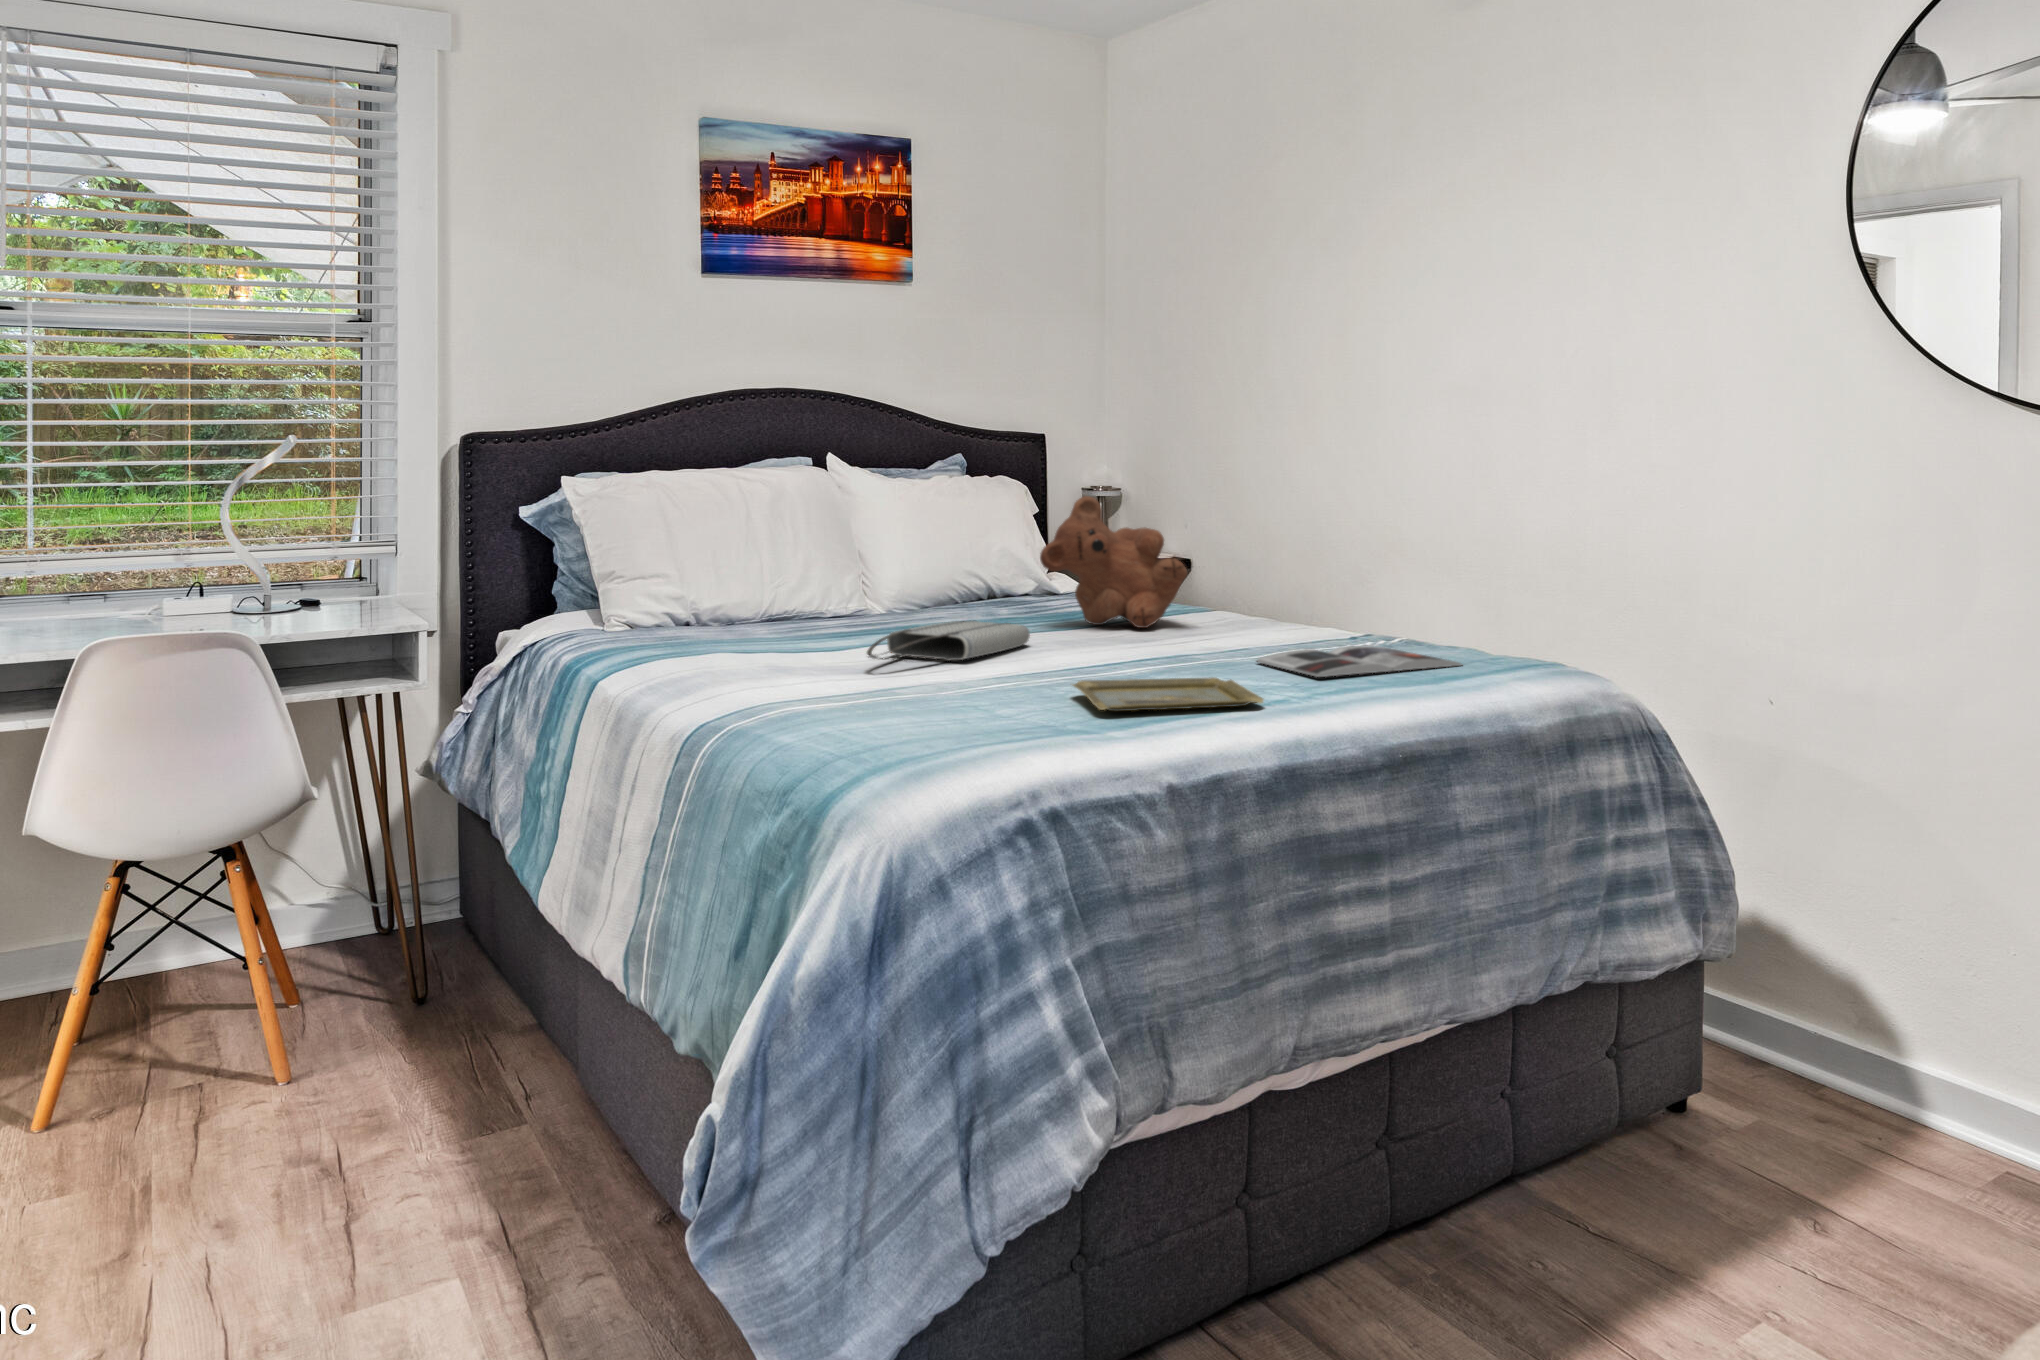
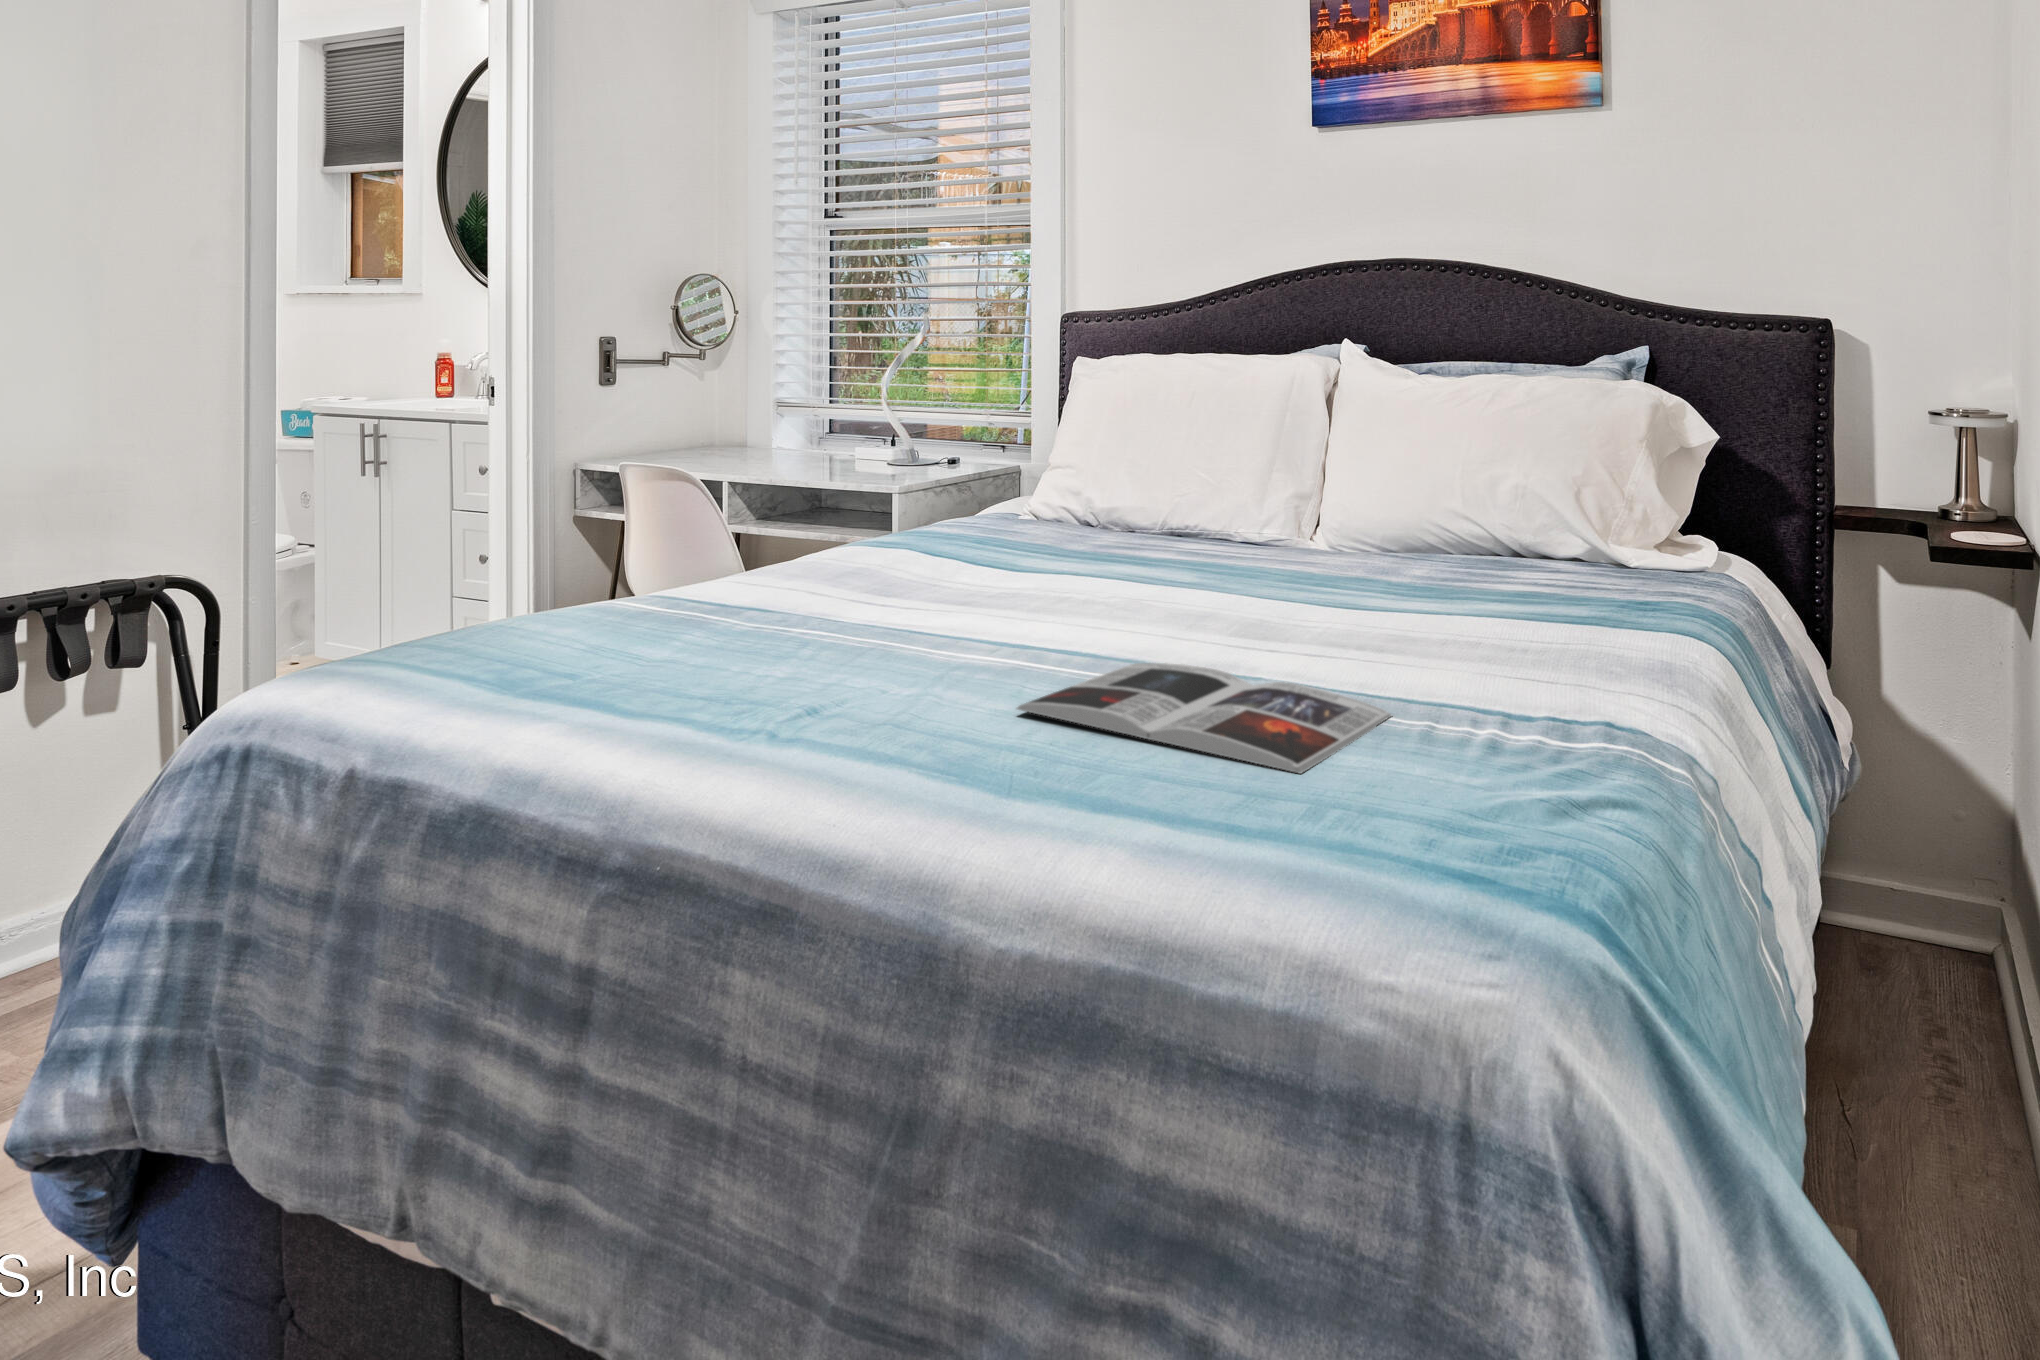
teddy bear: present [1040,496,1187,628] -> none [1263,390,1436,595]
tote bag: present [867,621,1030,661] -> none [863,535,1132,582]
tray: present [1073,677,1263,711] -> none [633,625,899,712]

